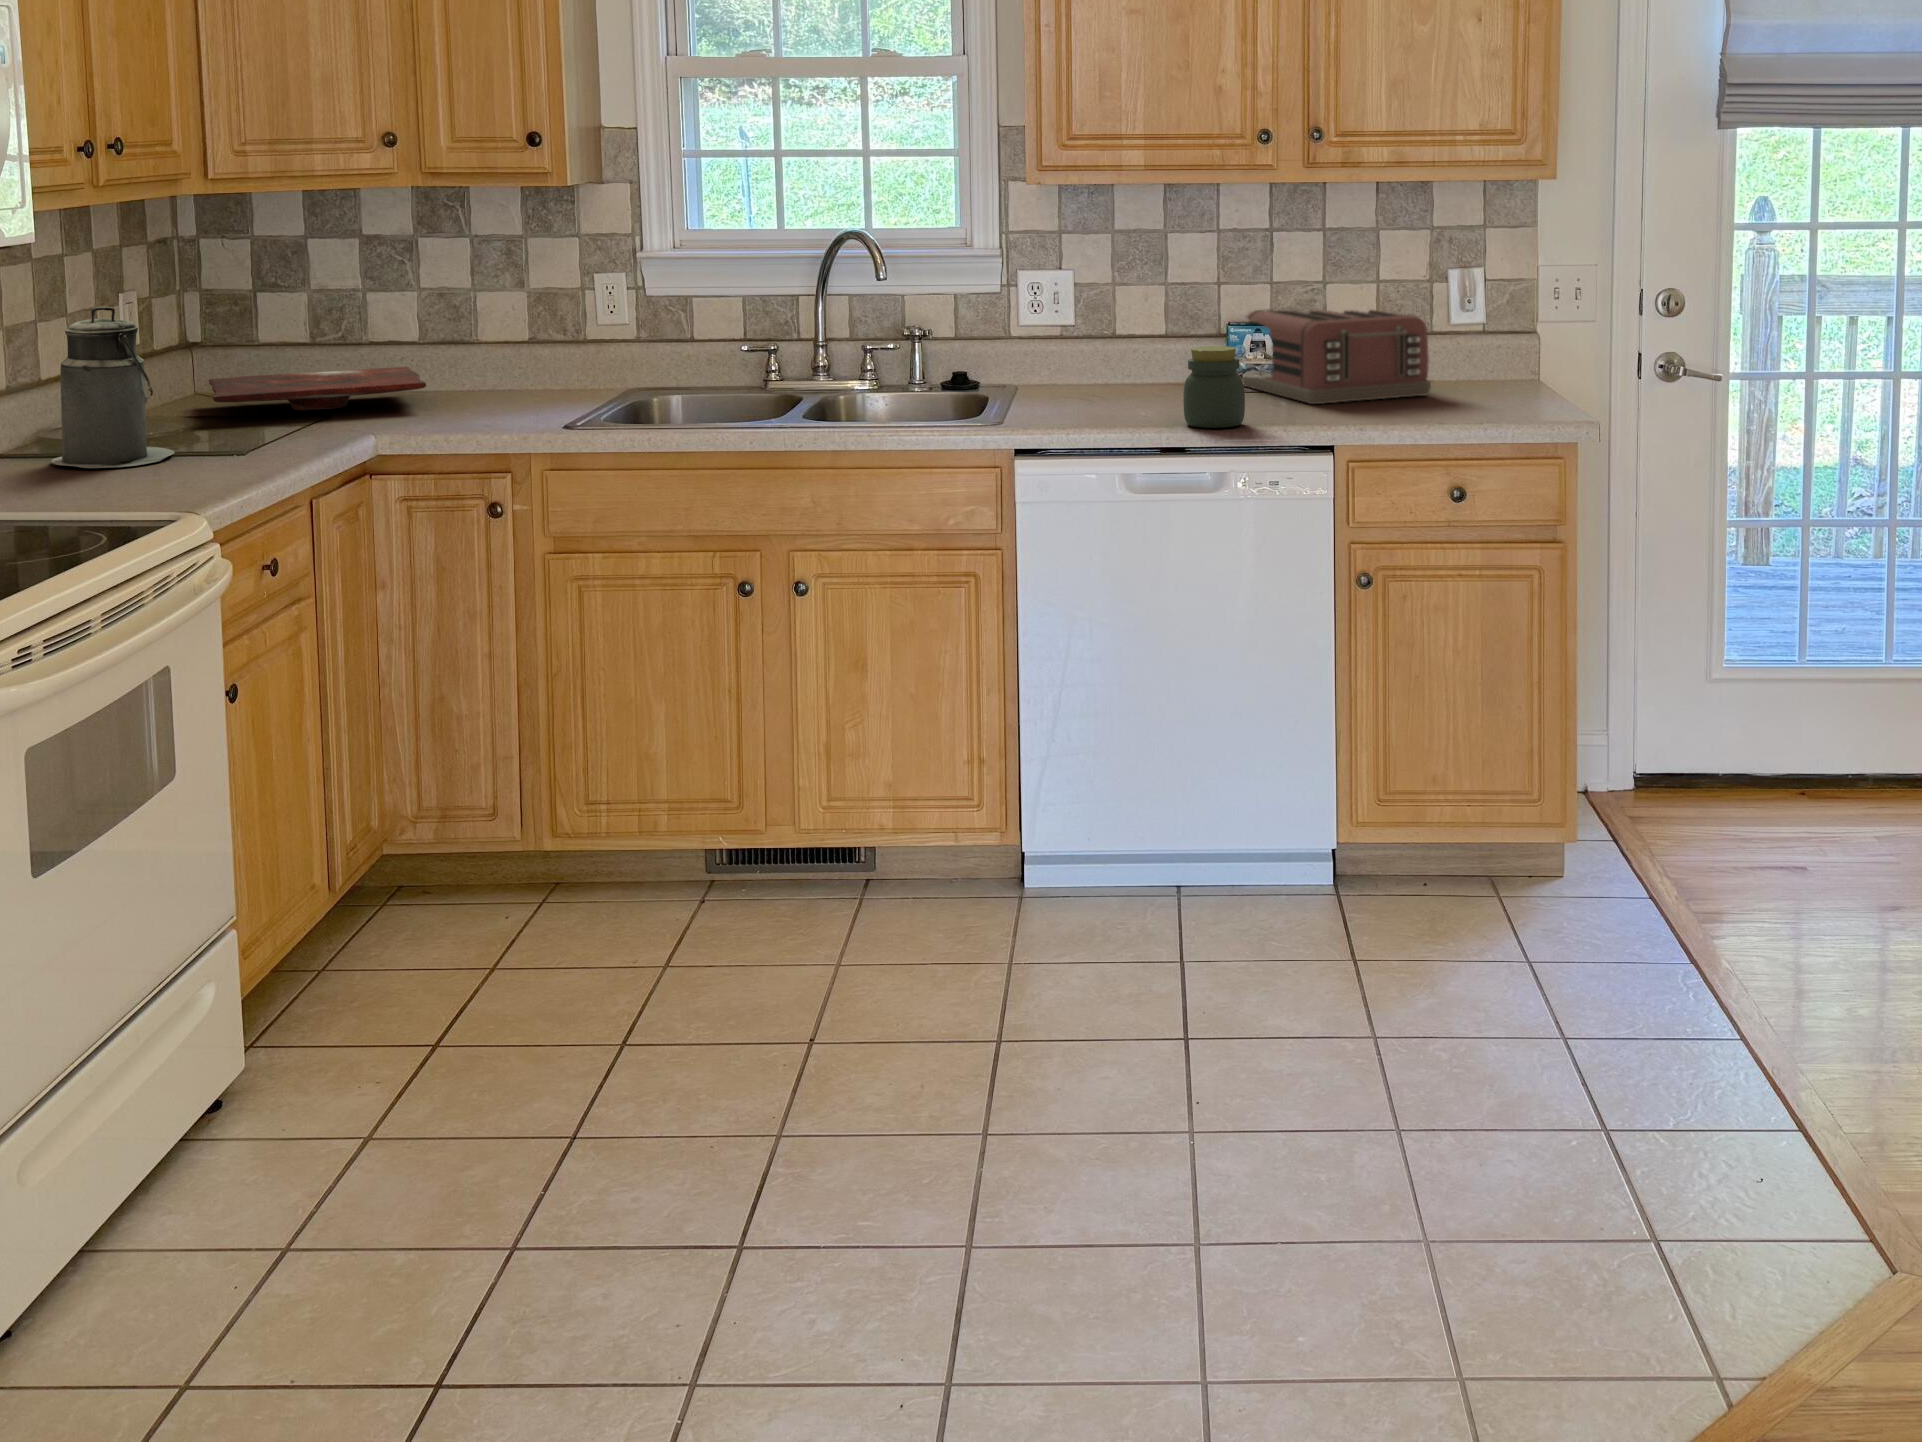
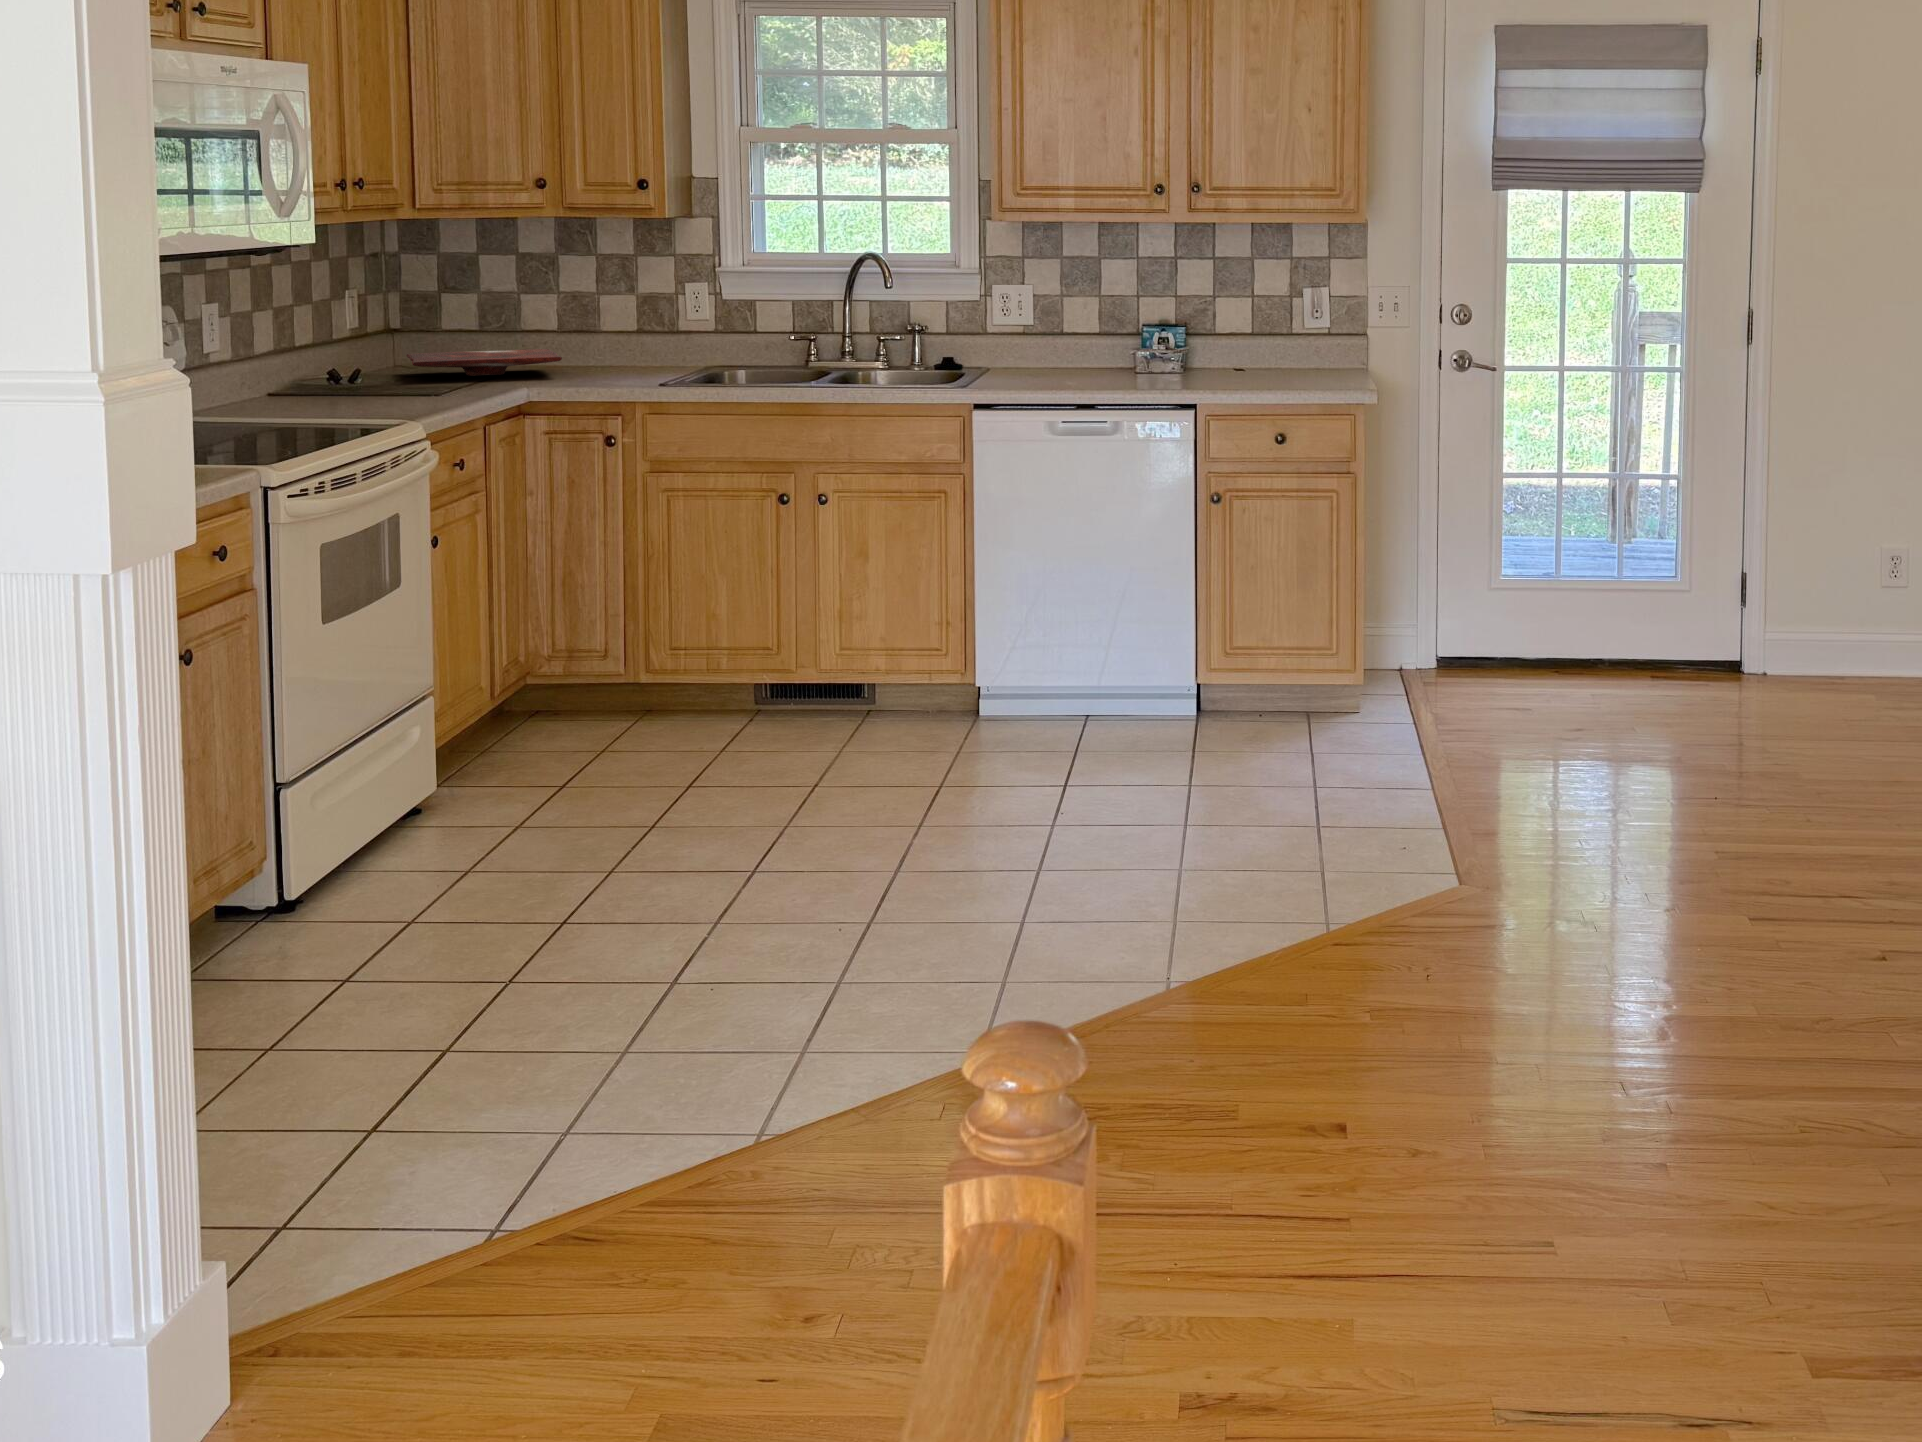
canister: present [51,307,174,468] -> none [308,293,390,401]
toaster: present [1242,310,1431,404] -> none [1154,314,1287,382]
jar: present [1183,346,1245,428] -> none [1096,336,1139,392]

